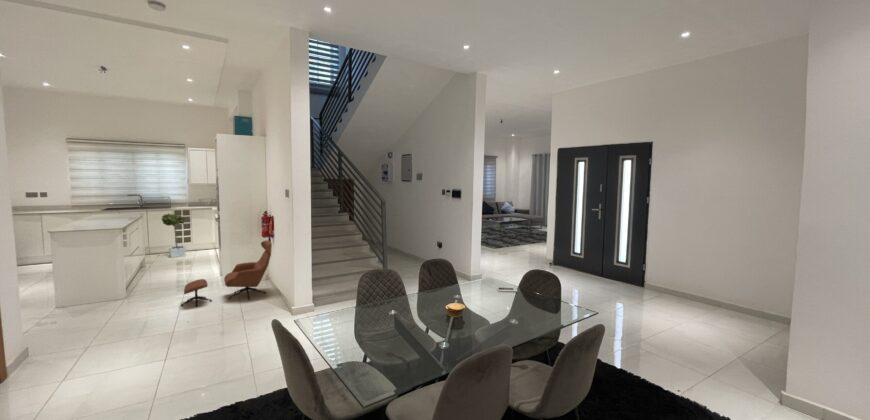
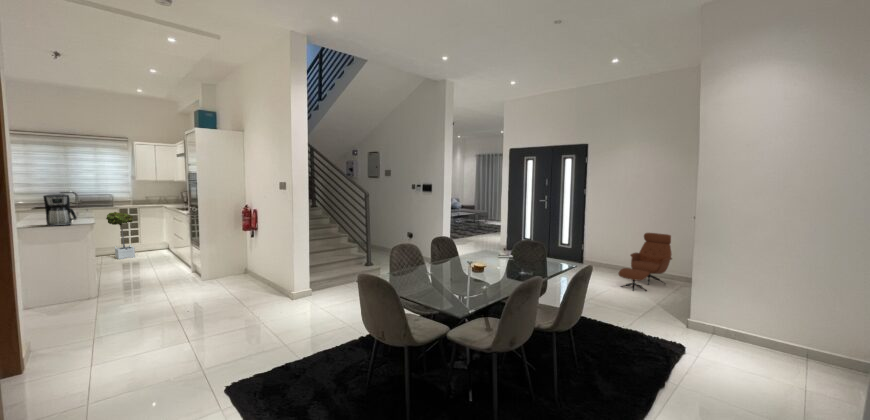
coffee maker: none [74,200,103,230] -> present [43,194,76,226]
lounge chair: present [181,240,272,306] -> present [619,233,672,291]

